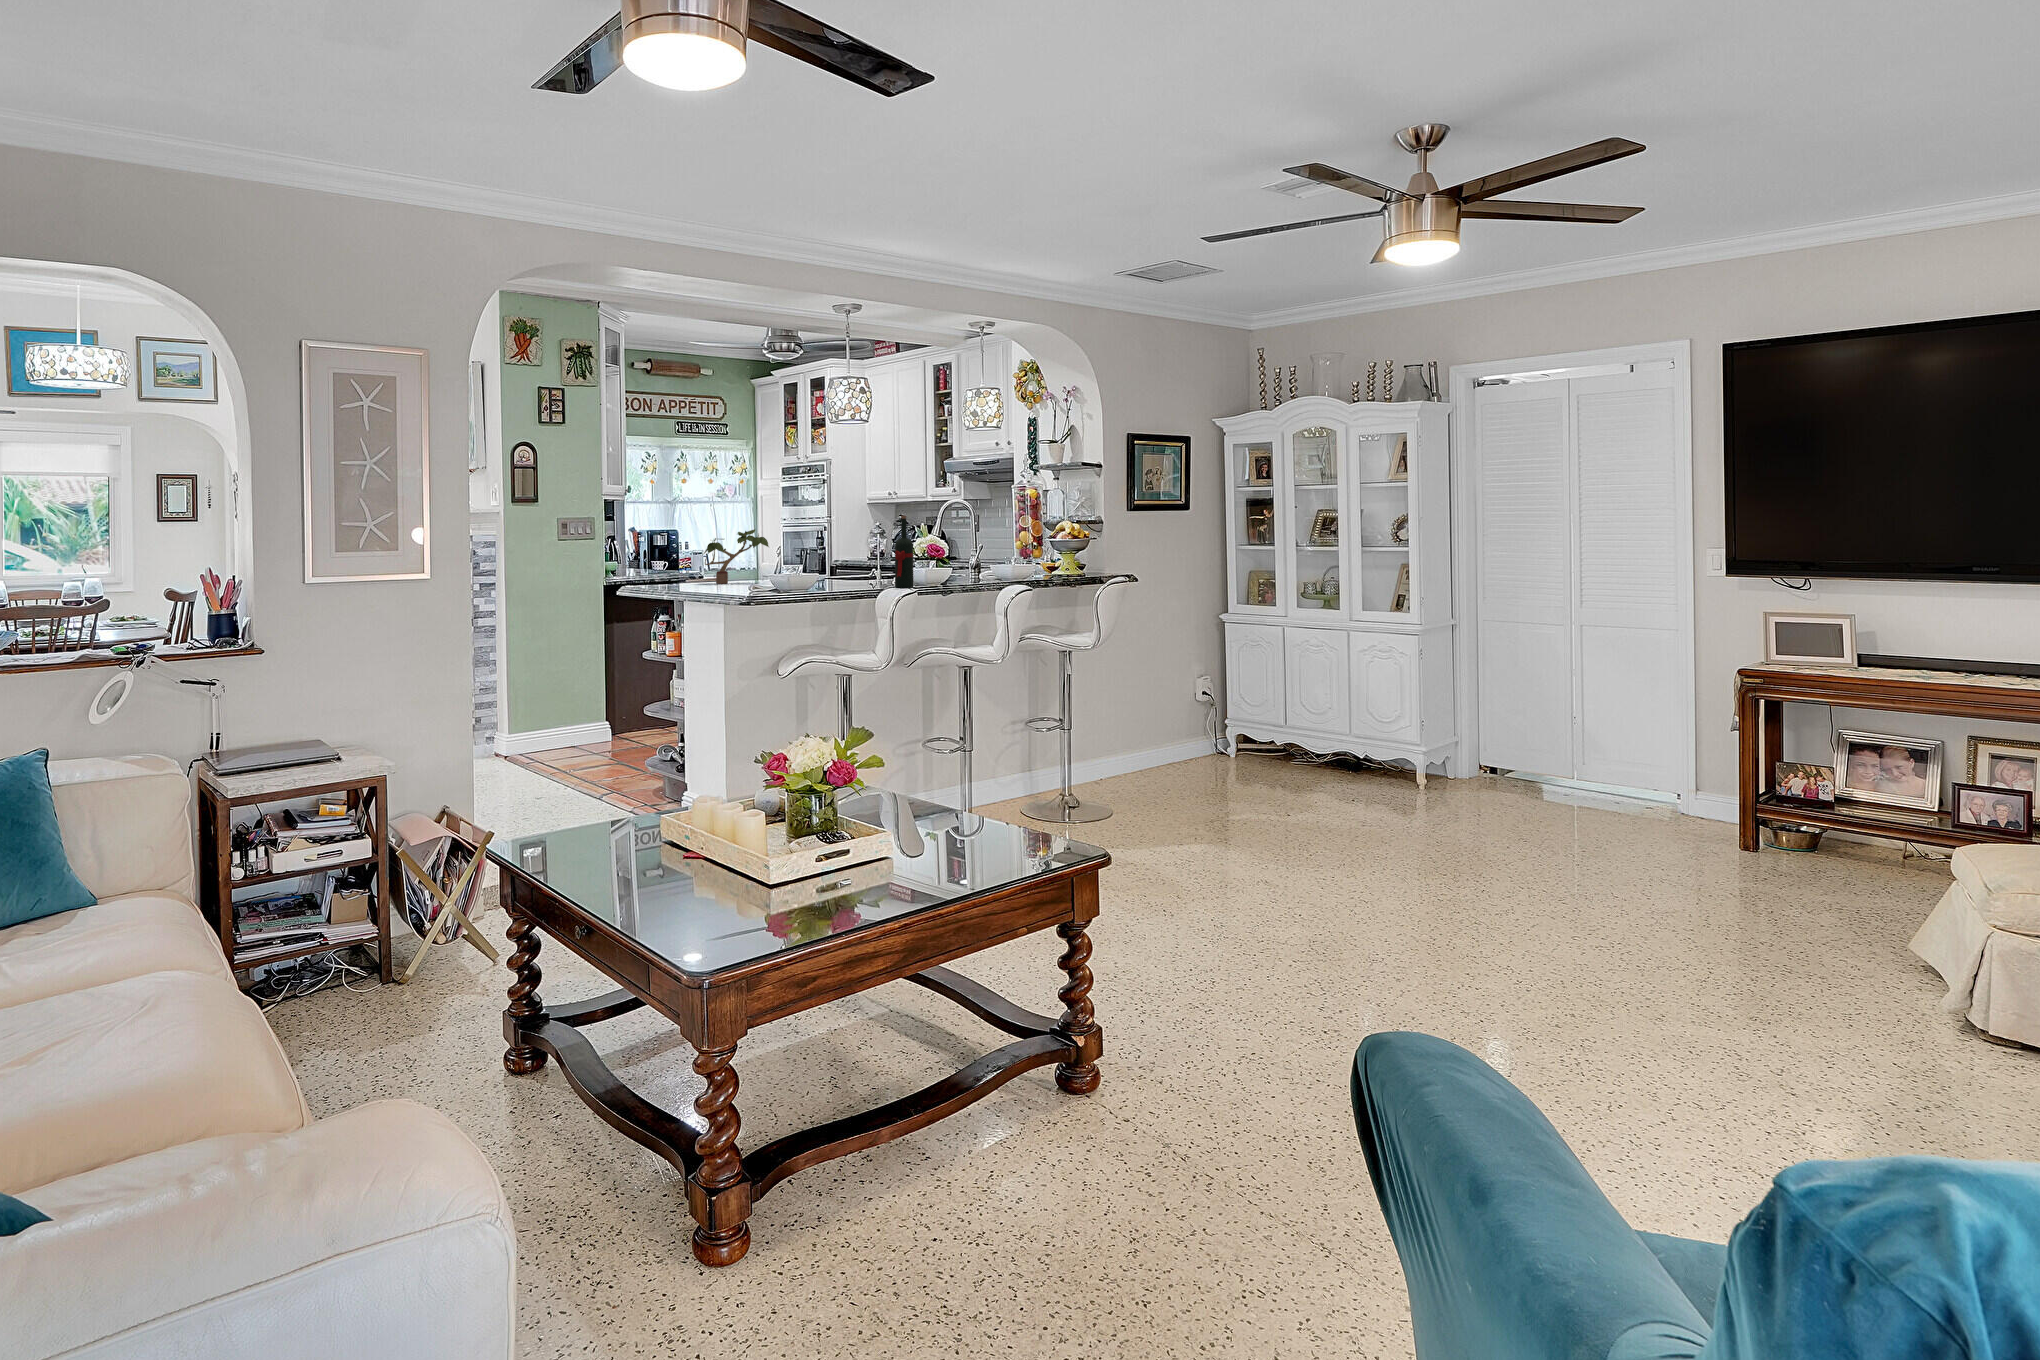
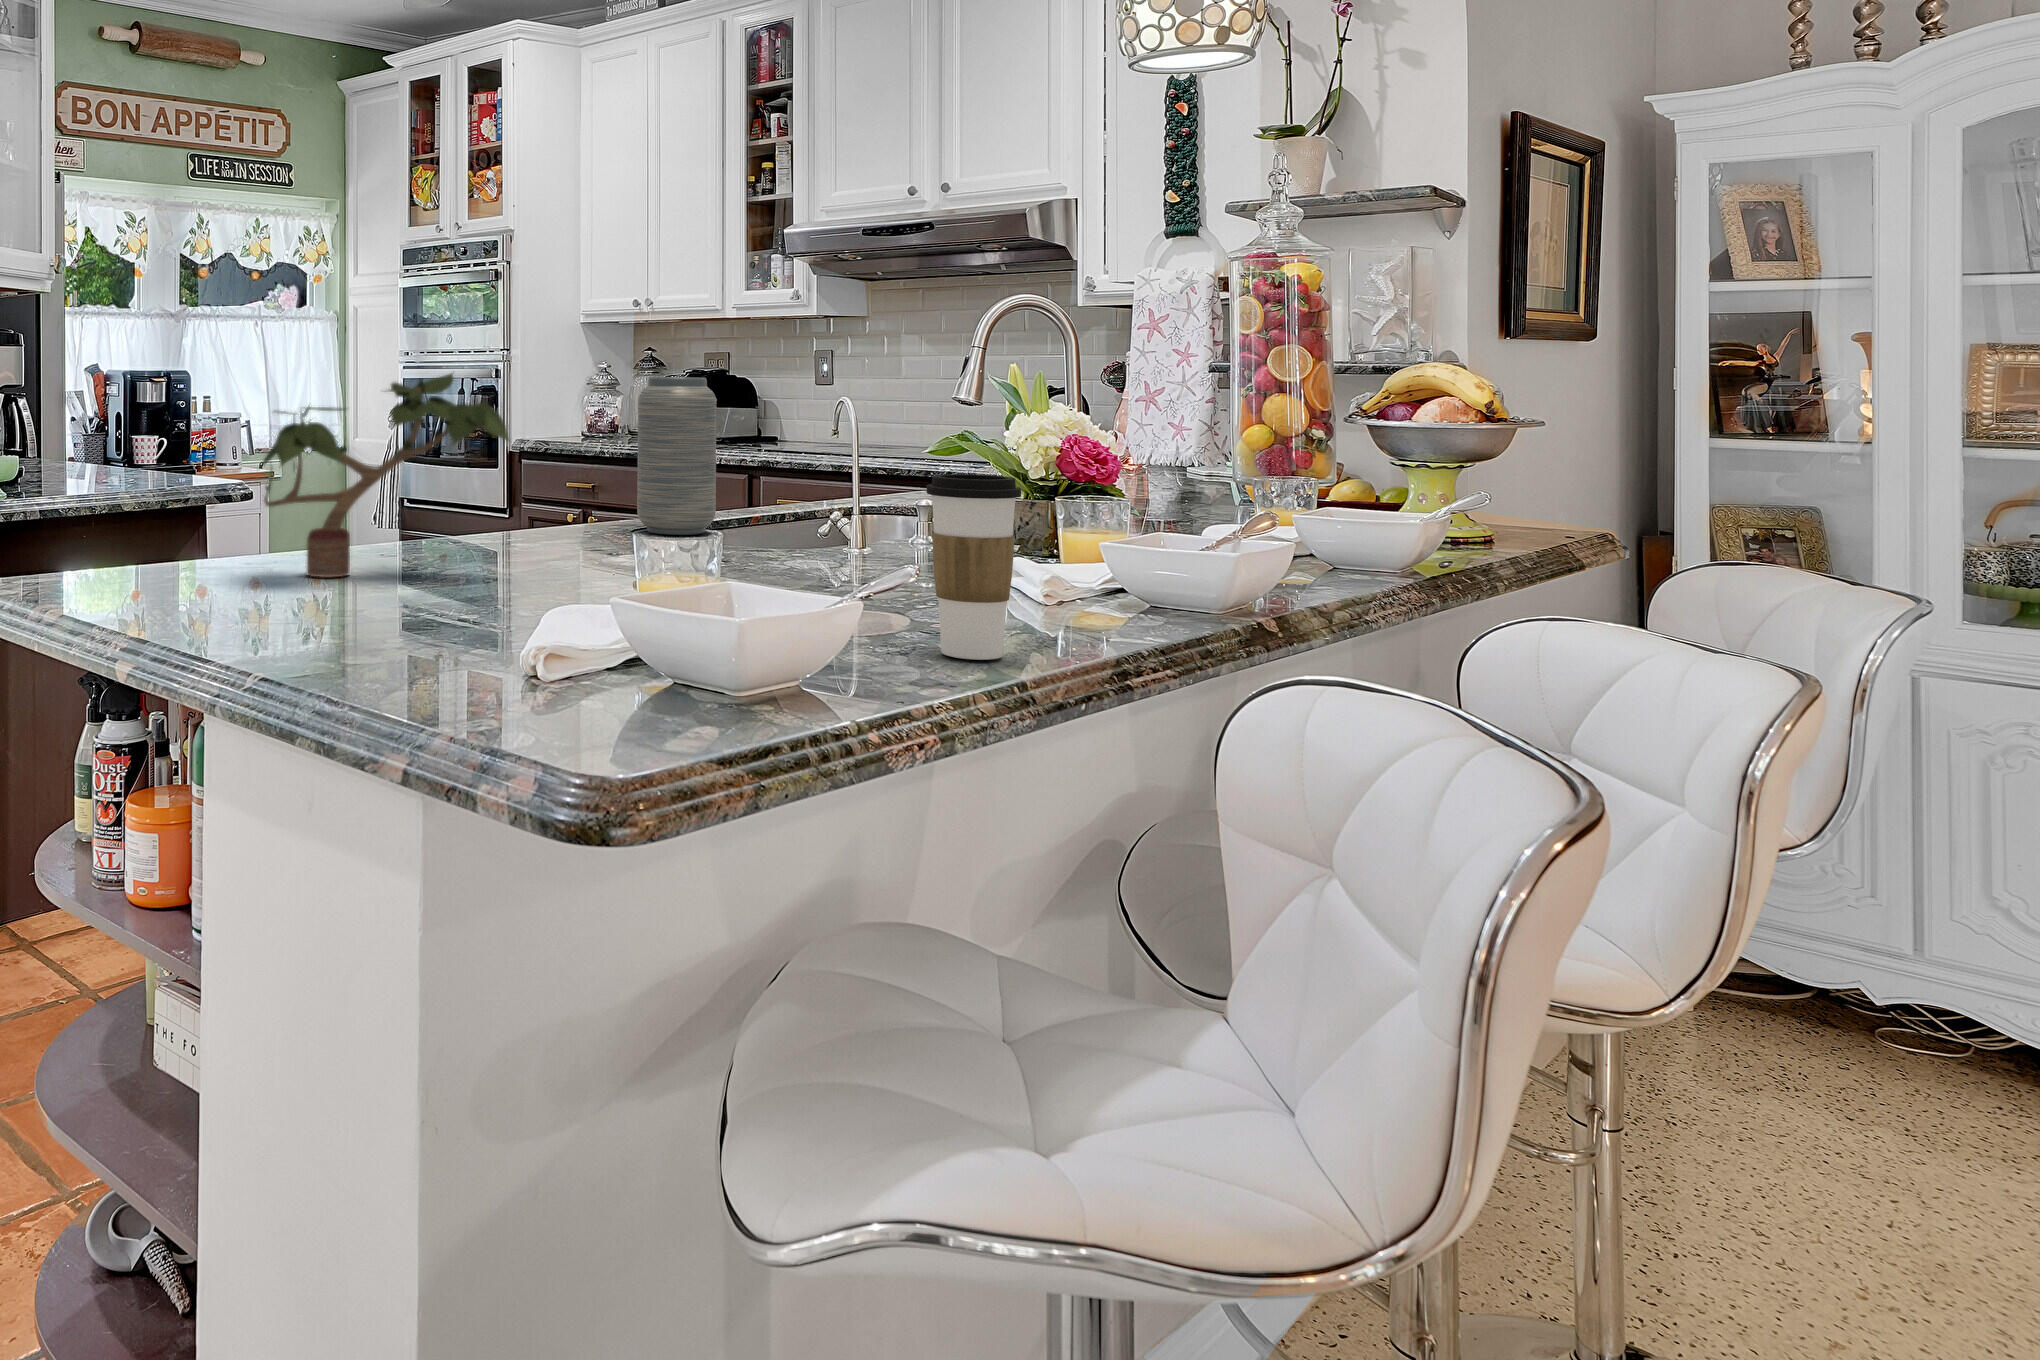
wine bottle: present [895,516,913,588] -> none [1051,327,1133,626]
vase: none [821,529,845,578] -> present [637,377,716,535]
coffee cup: none [849,550,869,590] -> present [926,474,1021,660]

